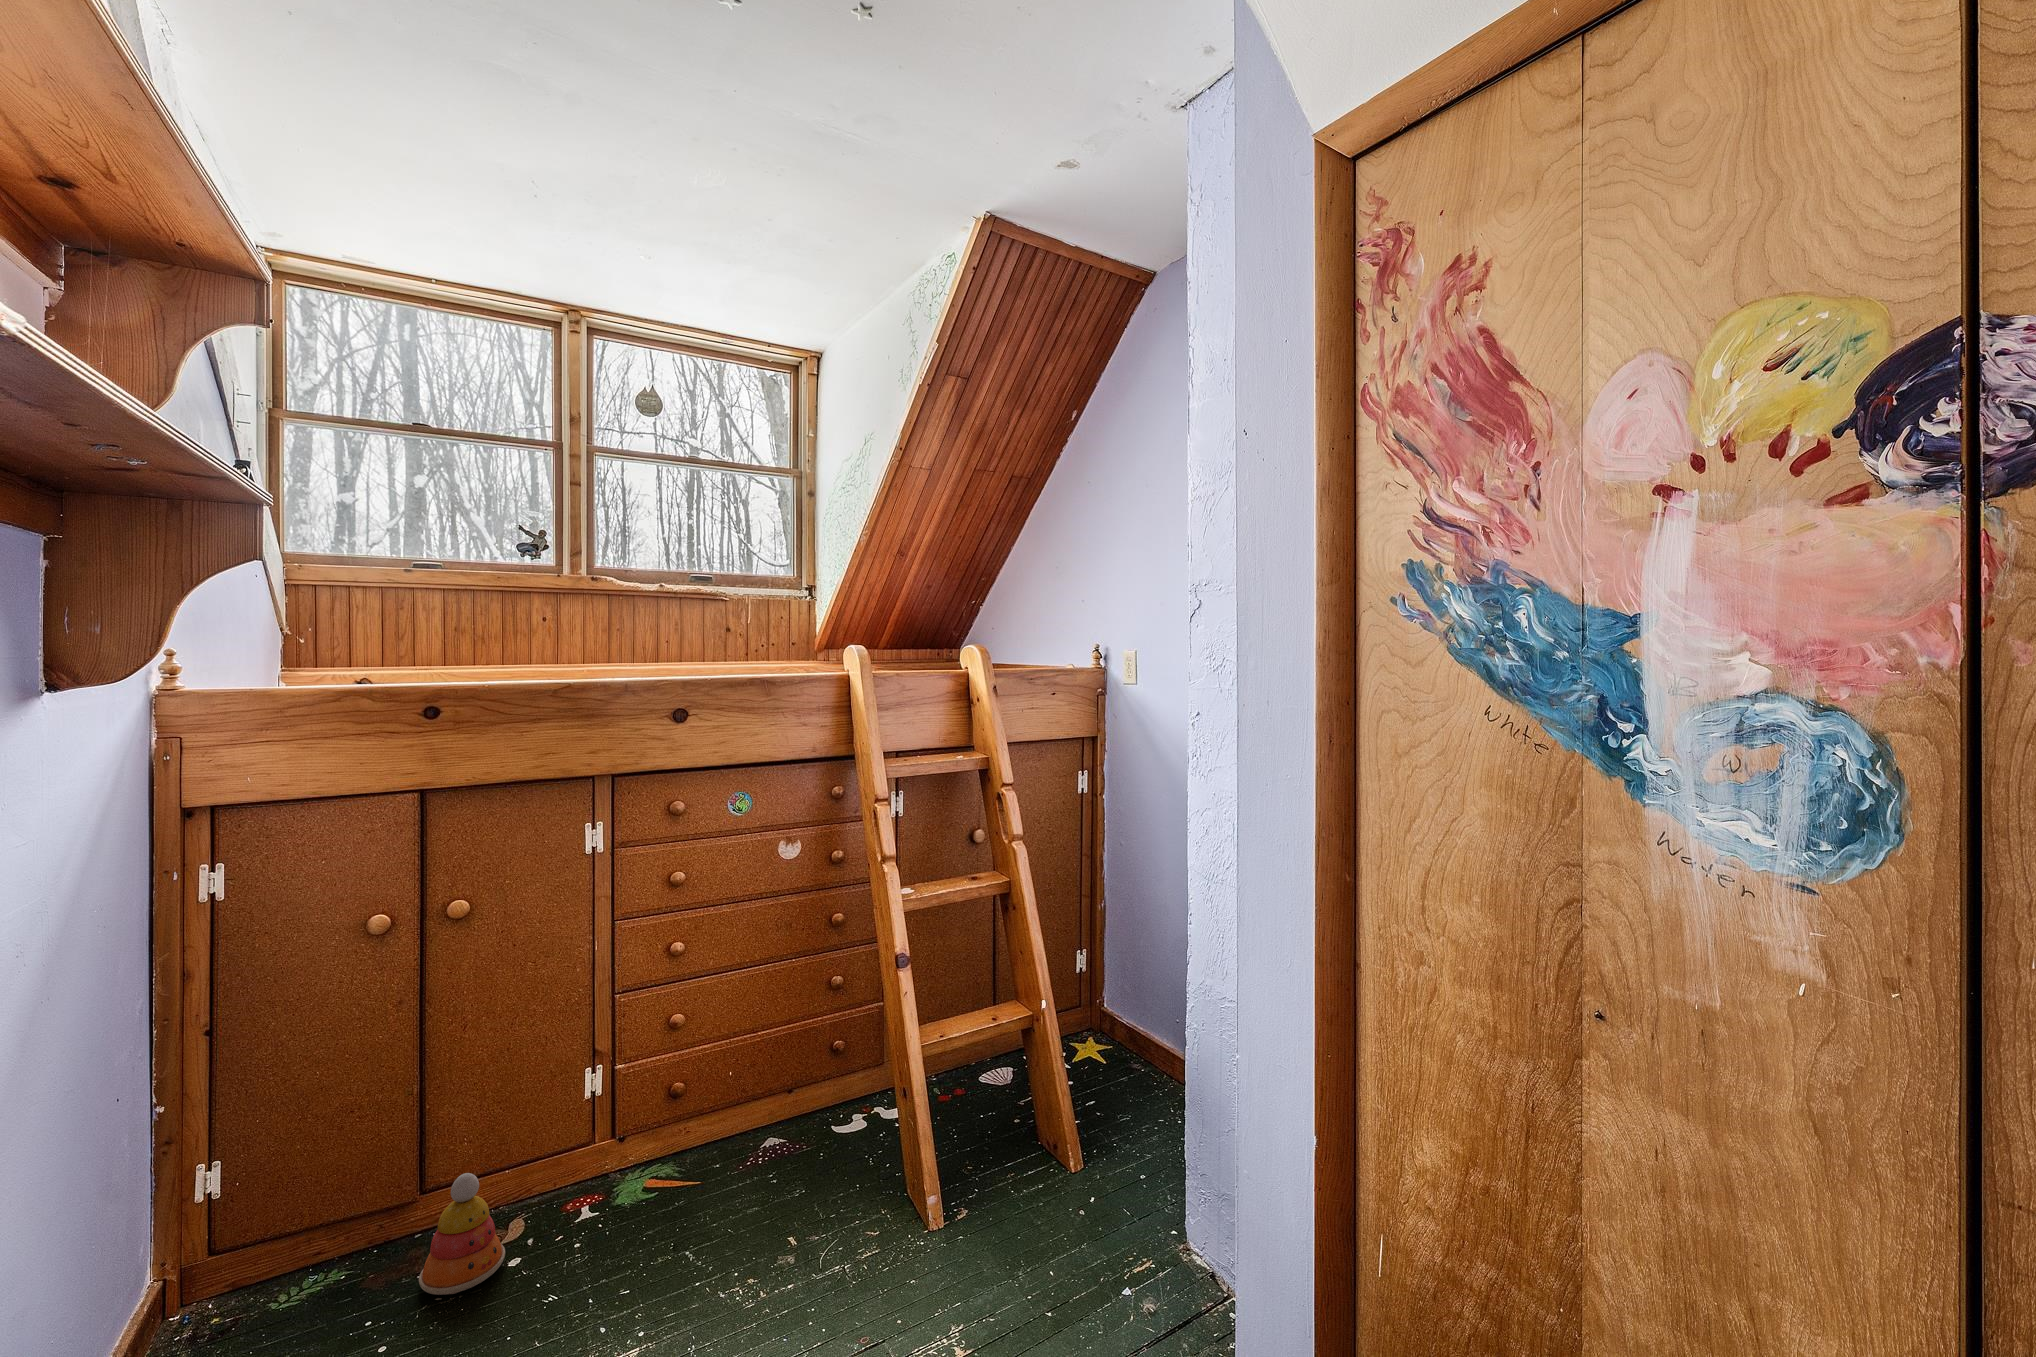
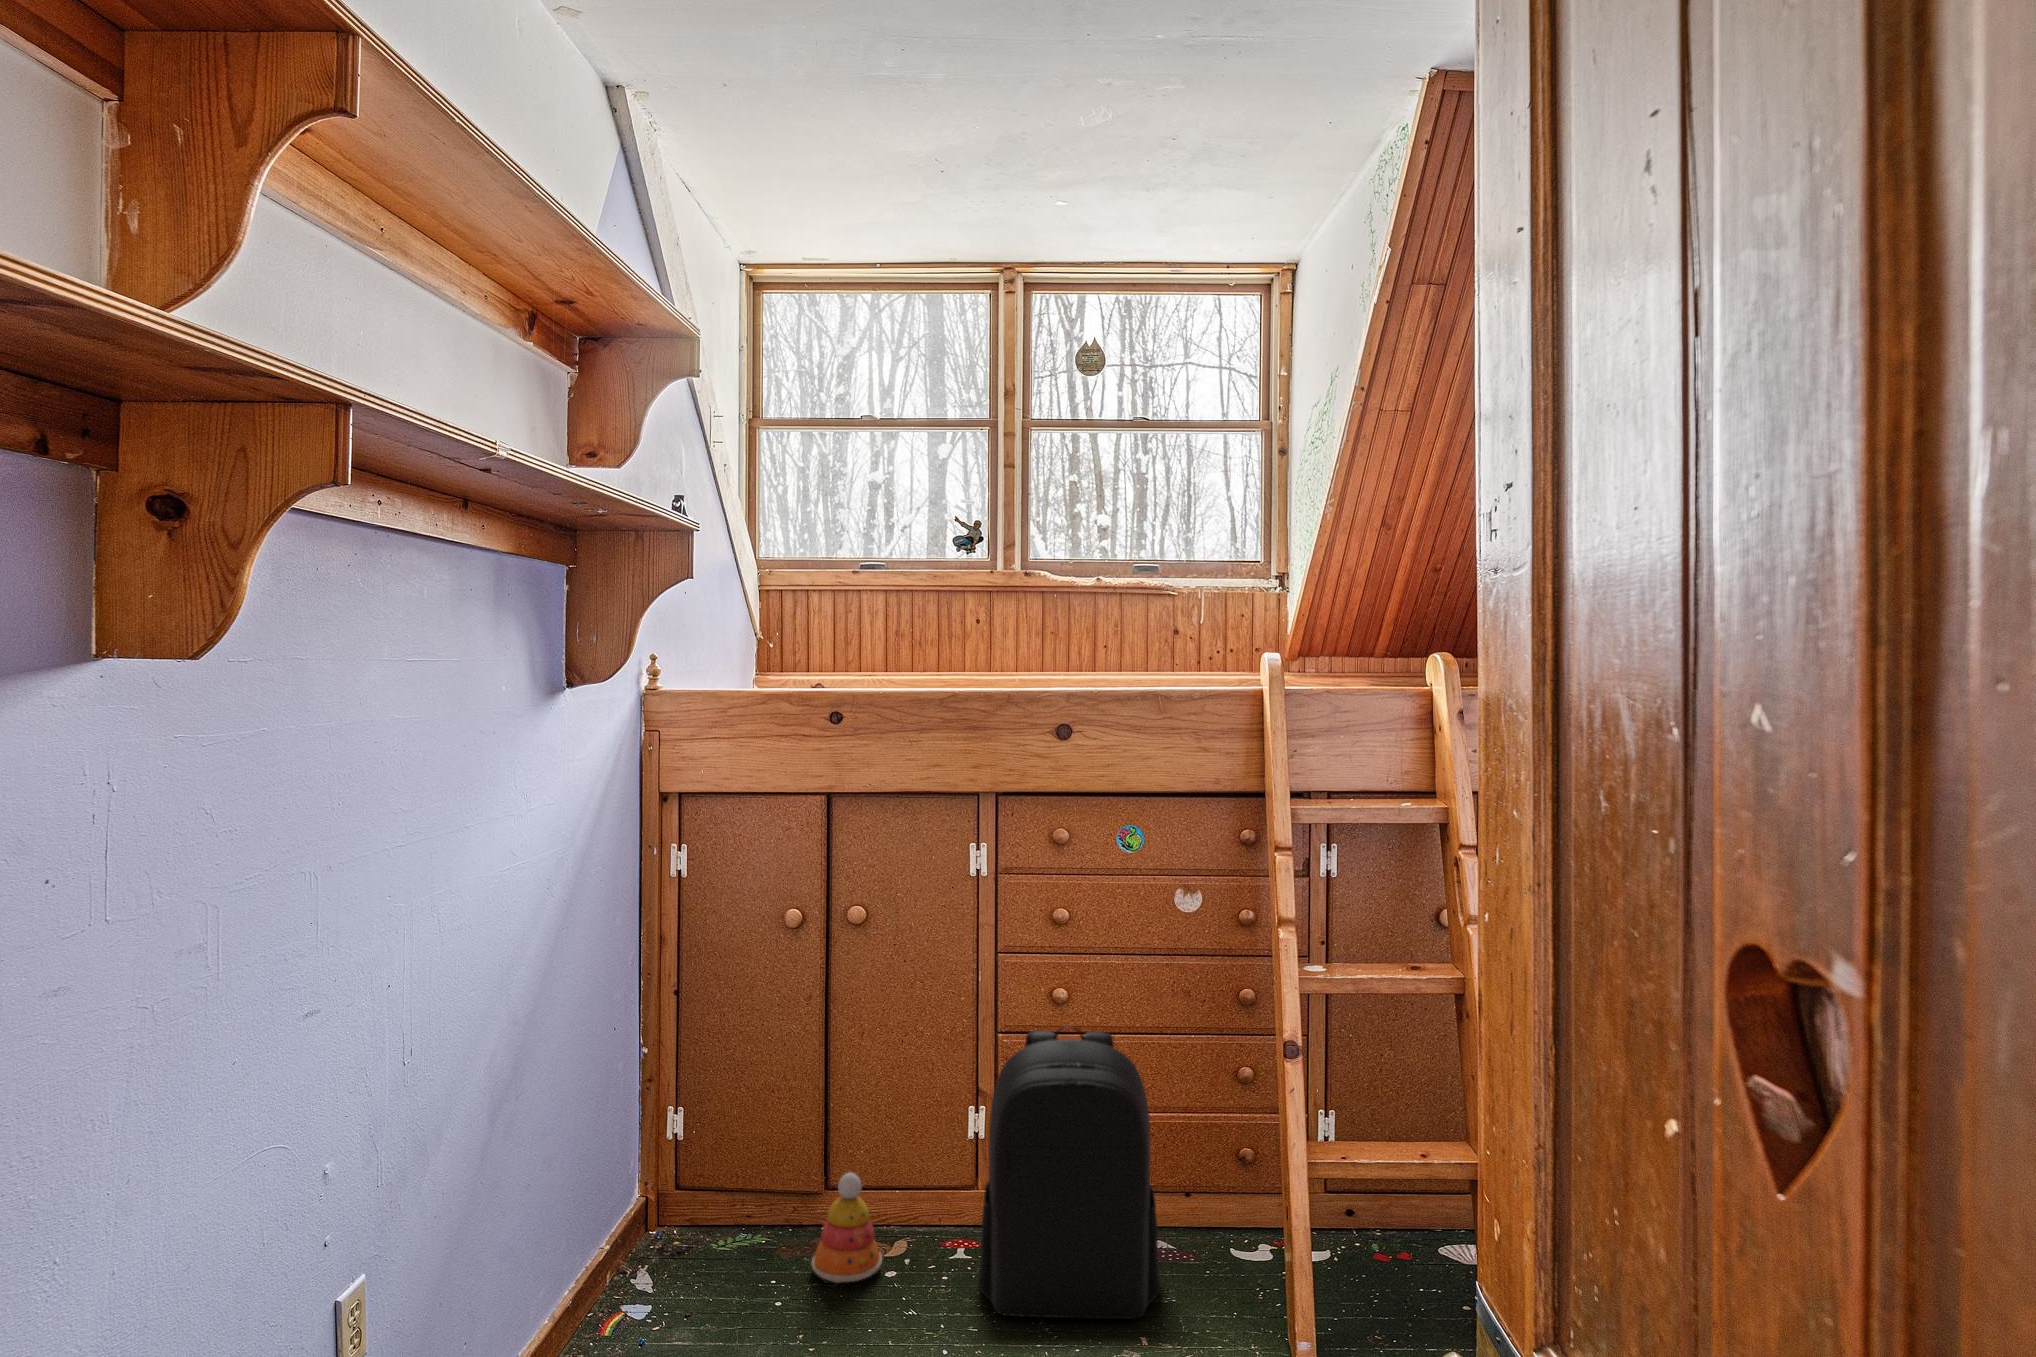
backpack: none [616,976,792,1263] -> present [978,1027,1161,1319]

